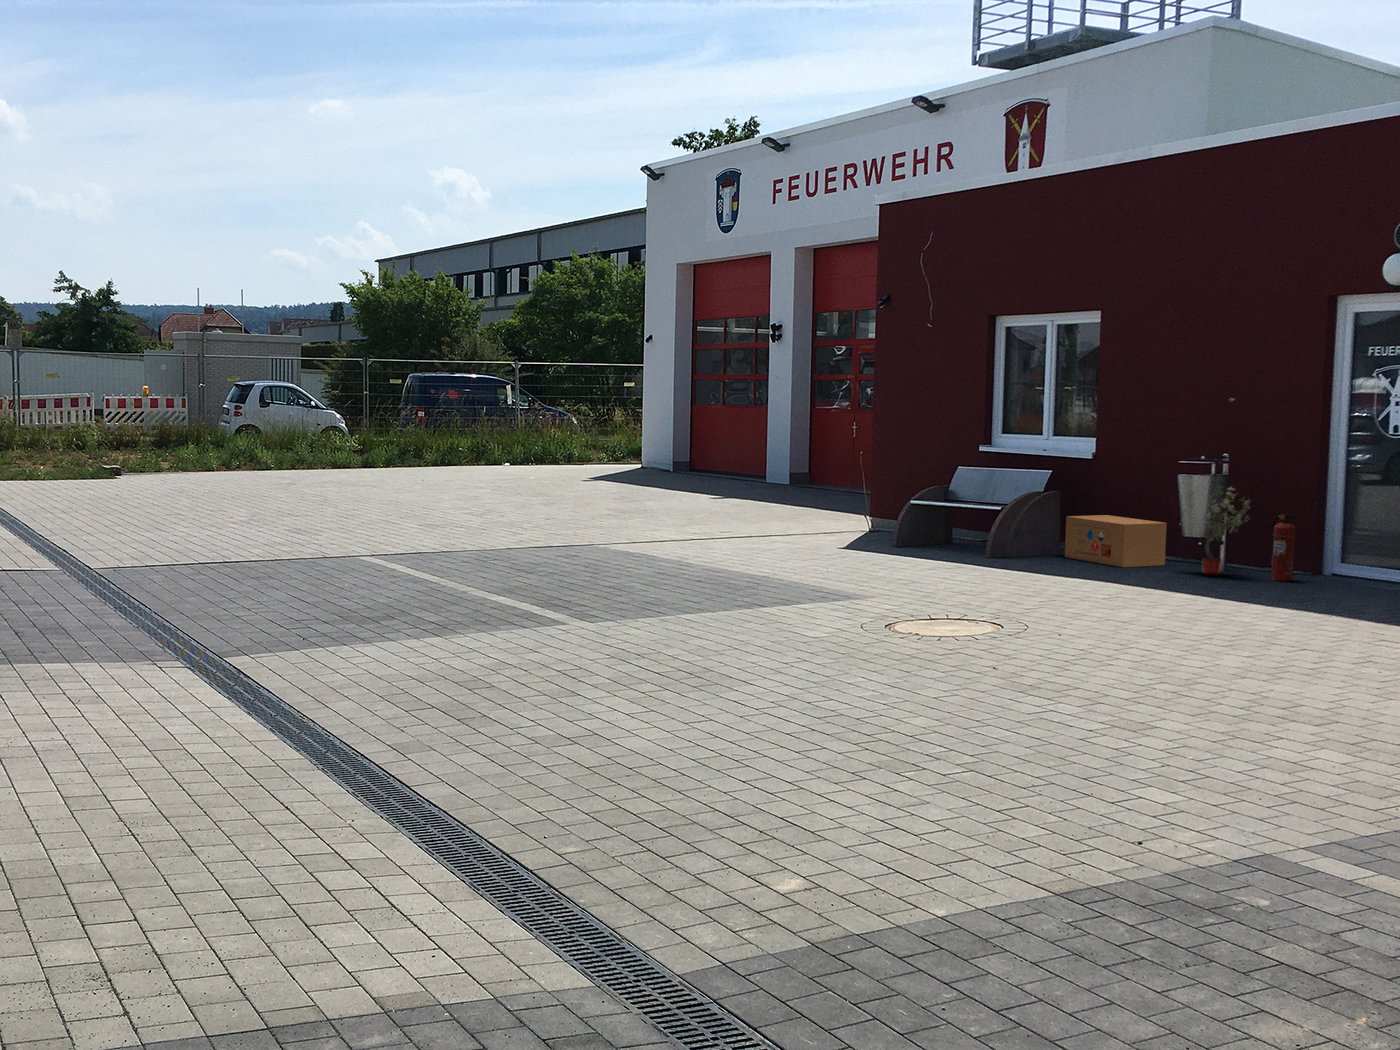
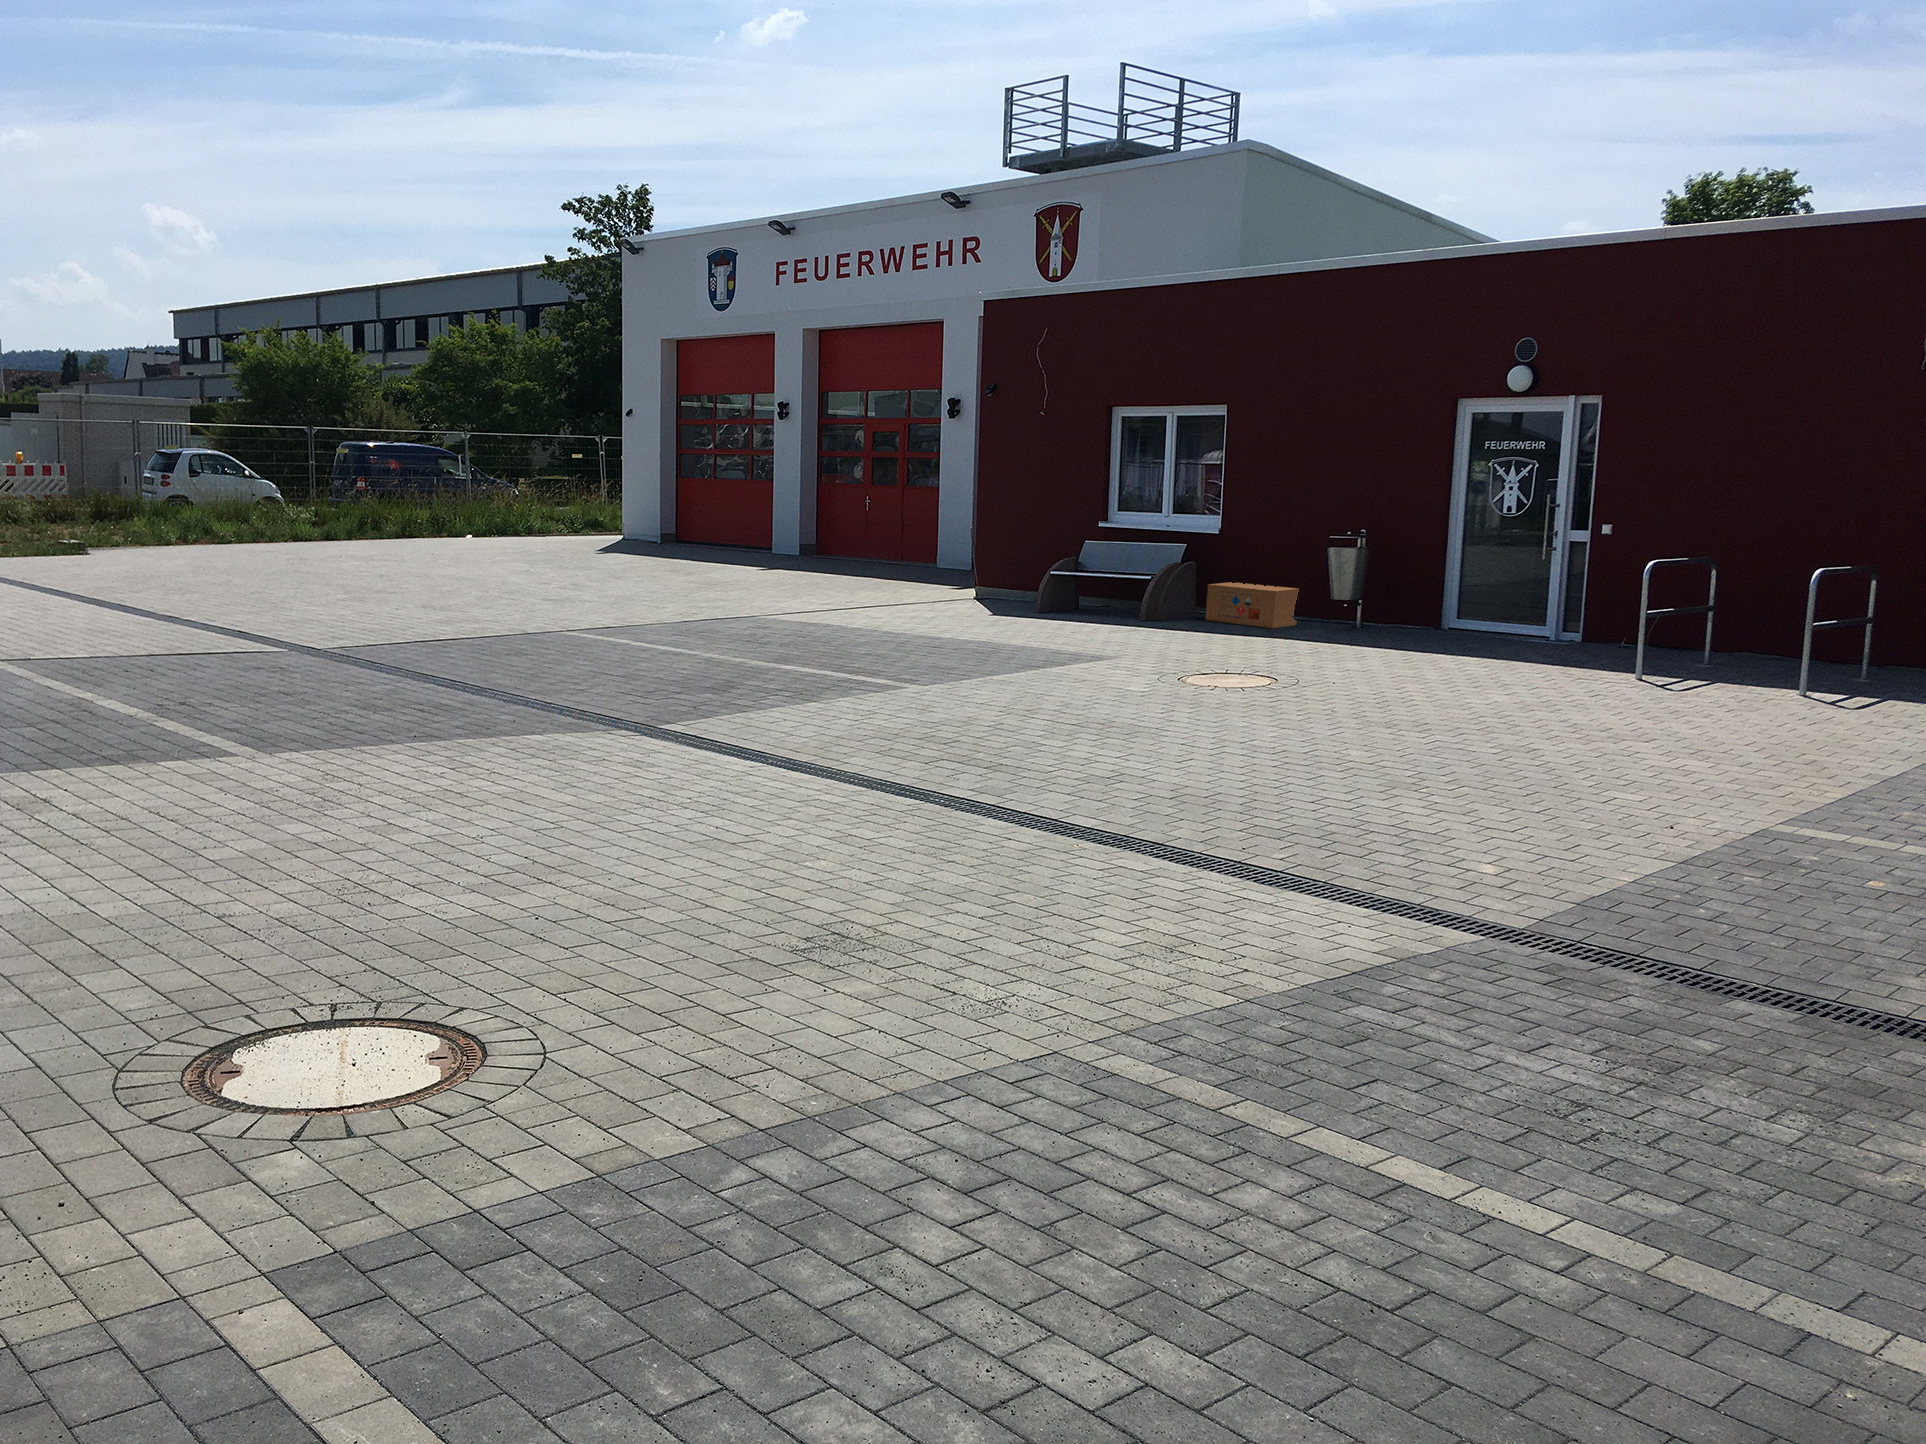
potted tree: present [1180,487,1250,576] -> none [1322,557,1391,634]
fire extinguisher: present [1271,512,1297,581] -> none [1400,578,1426,636]

